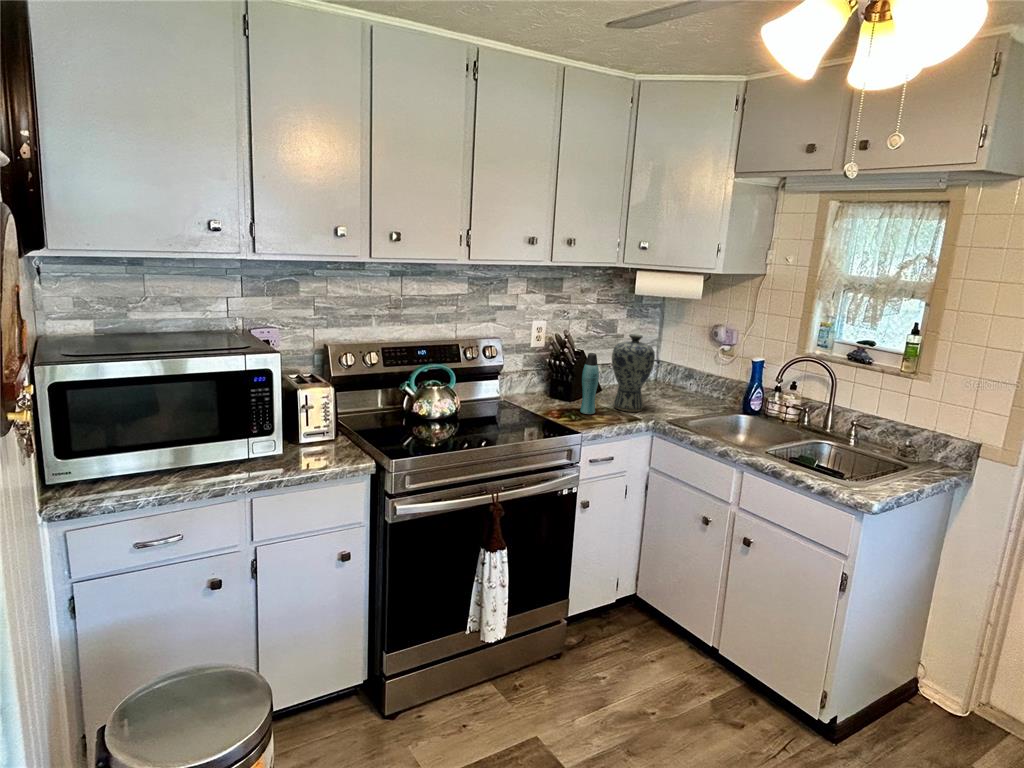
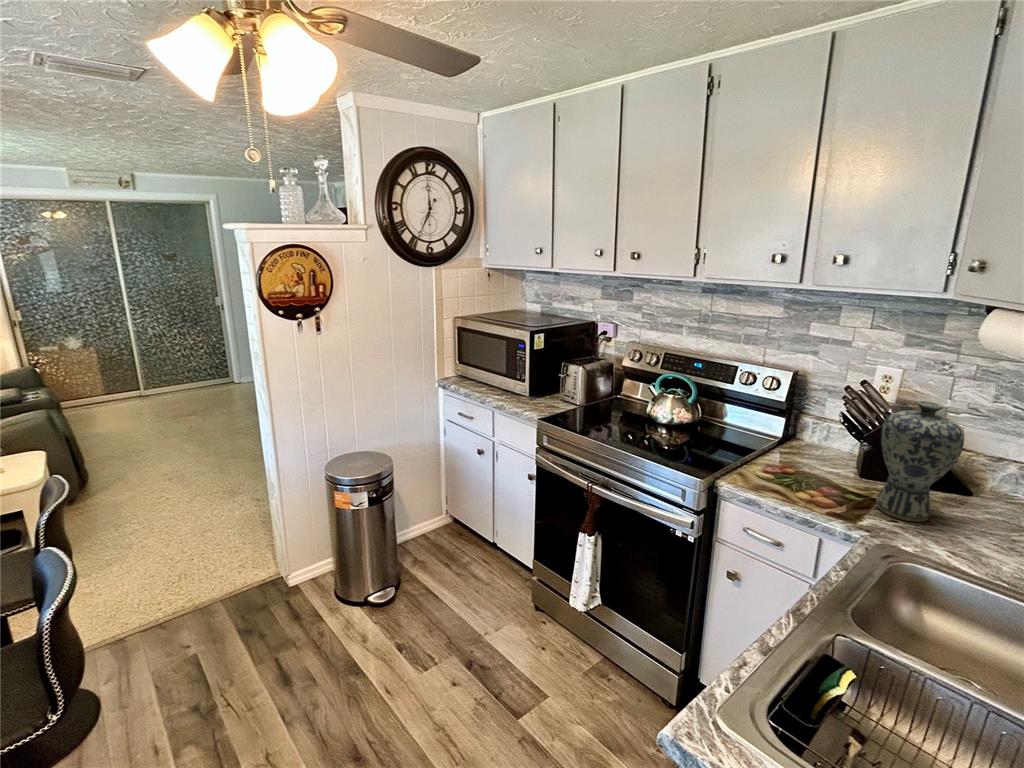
bottle: present [580,353,599,414] -> none [812,408,845,489]

